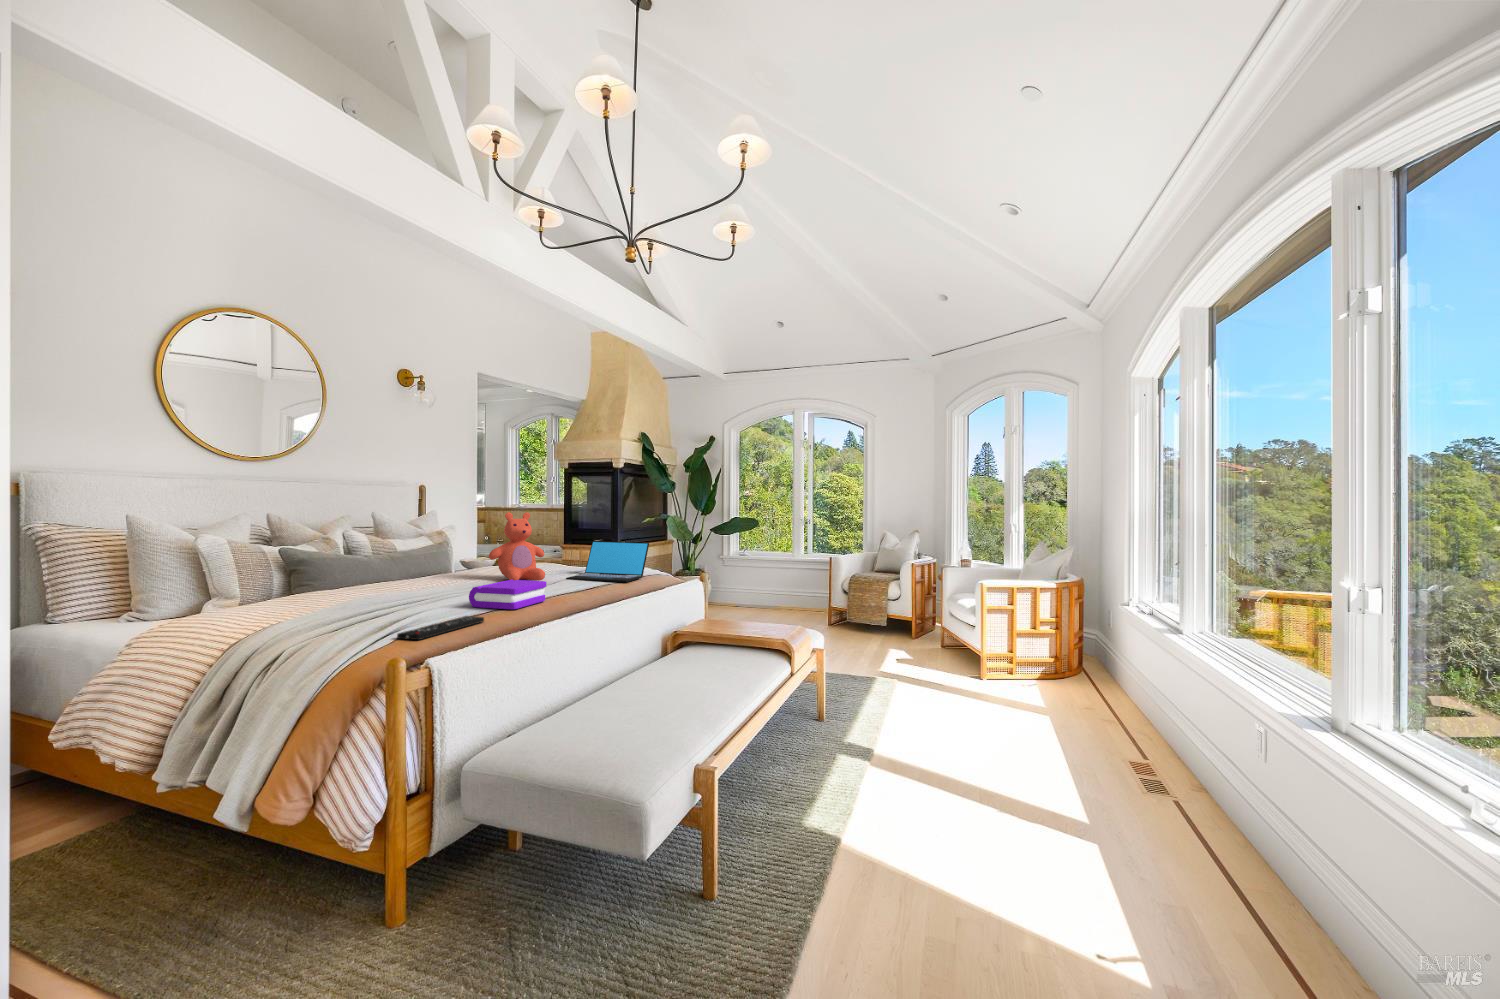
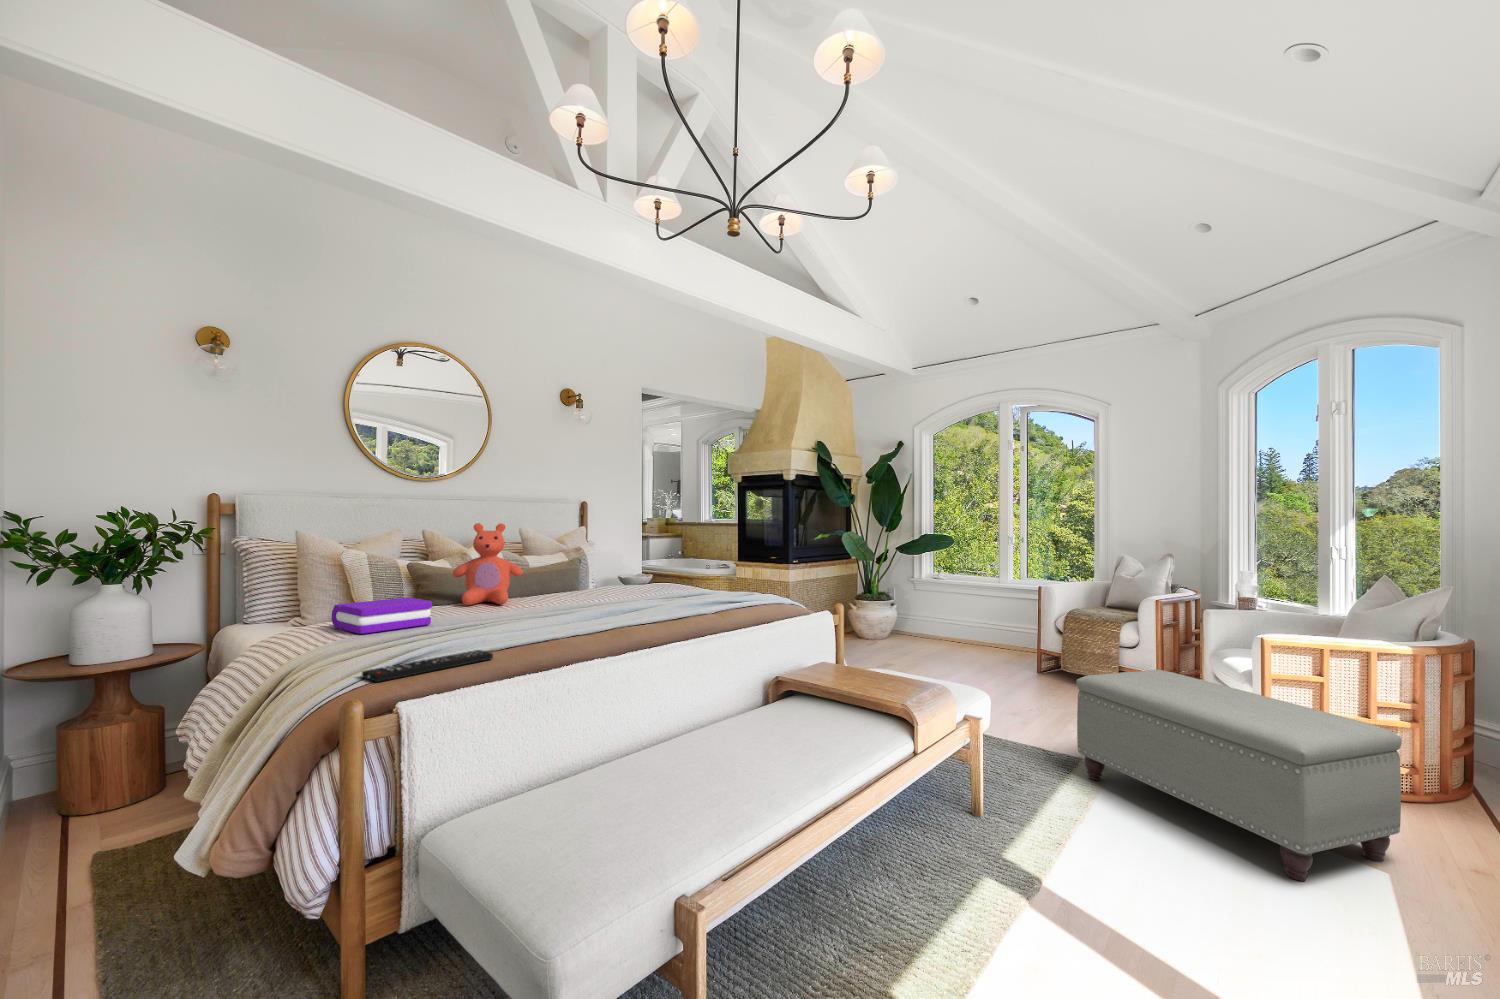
teddy bear: present [489,512,545,580] -> present [453,523,523,605]
laptop: present [566,541,649,582] -> none [675,560,773,611]
book: present [469,580,546,609] -> present [332,597,432,634]
ottoman: none [873,610,1052,724] -> present [1076,670,1402,881]

